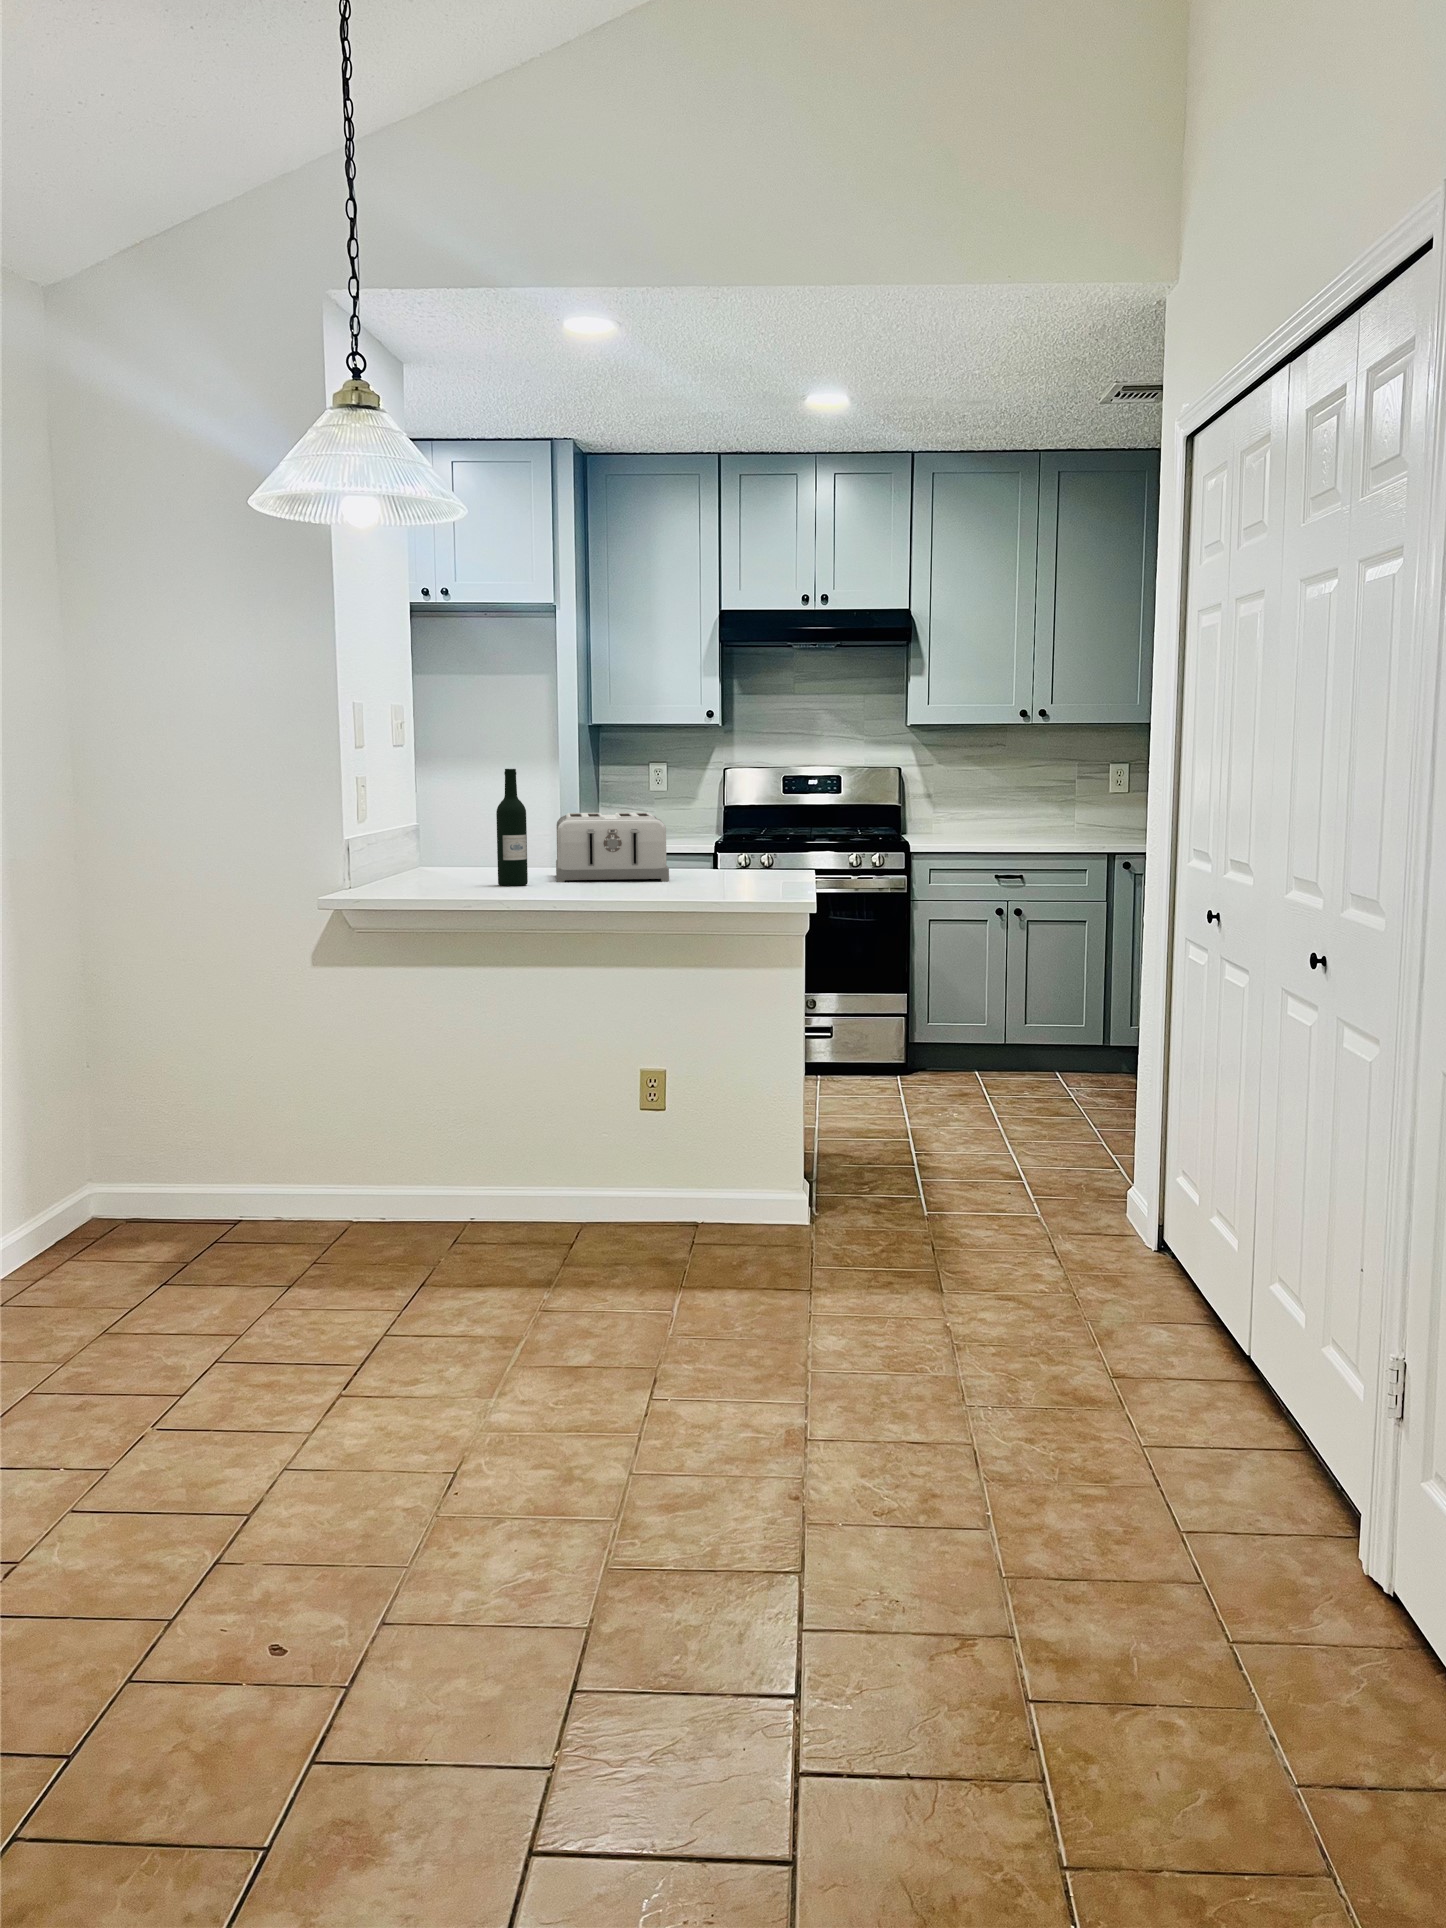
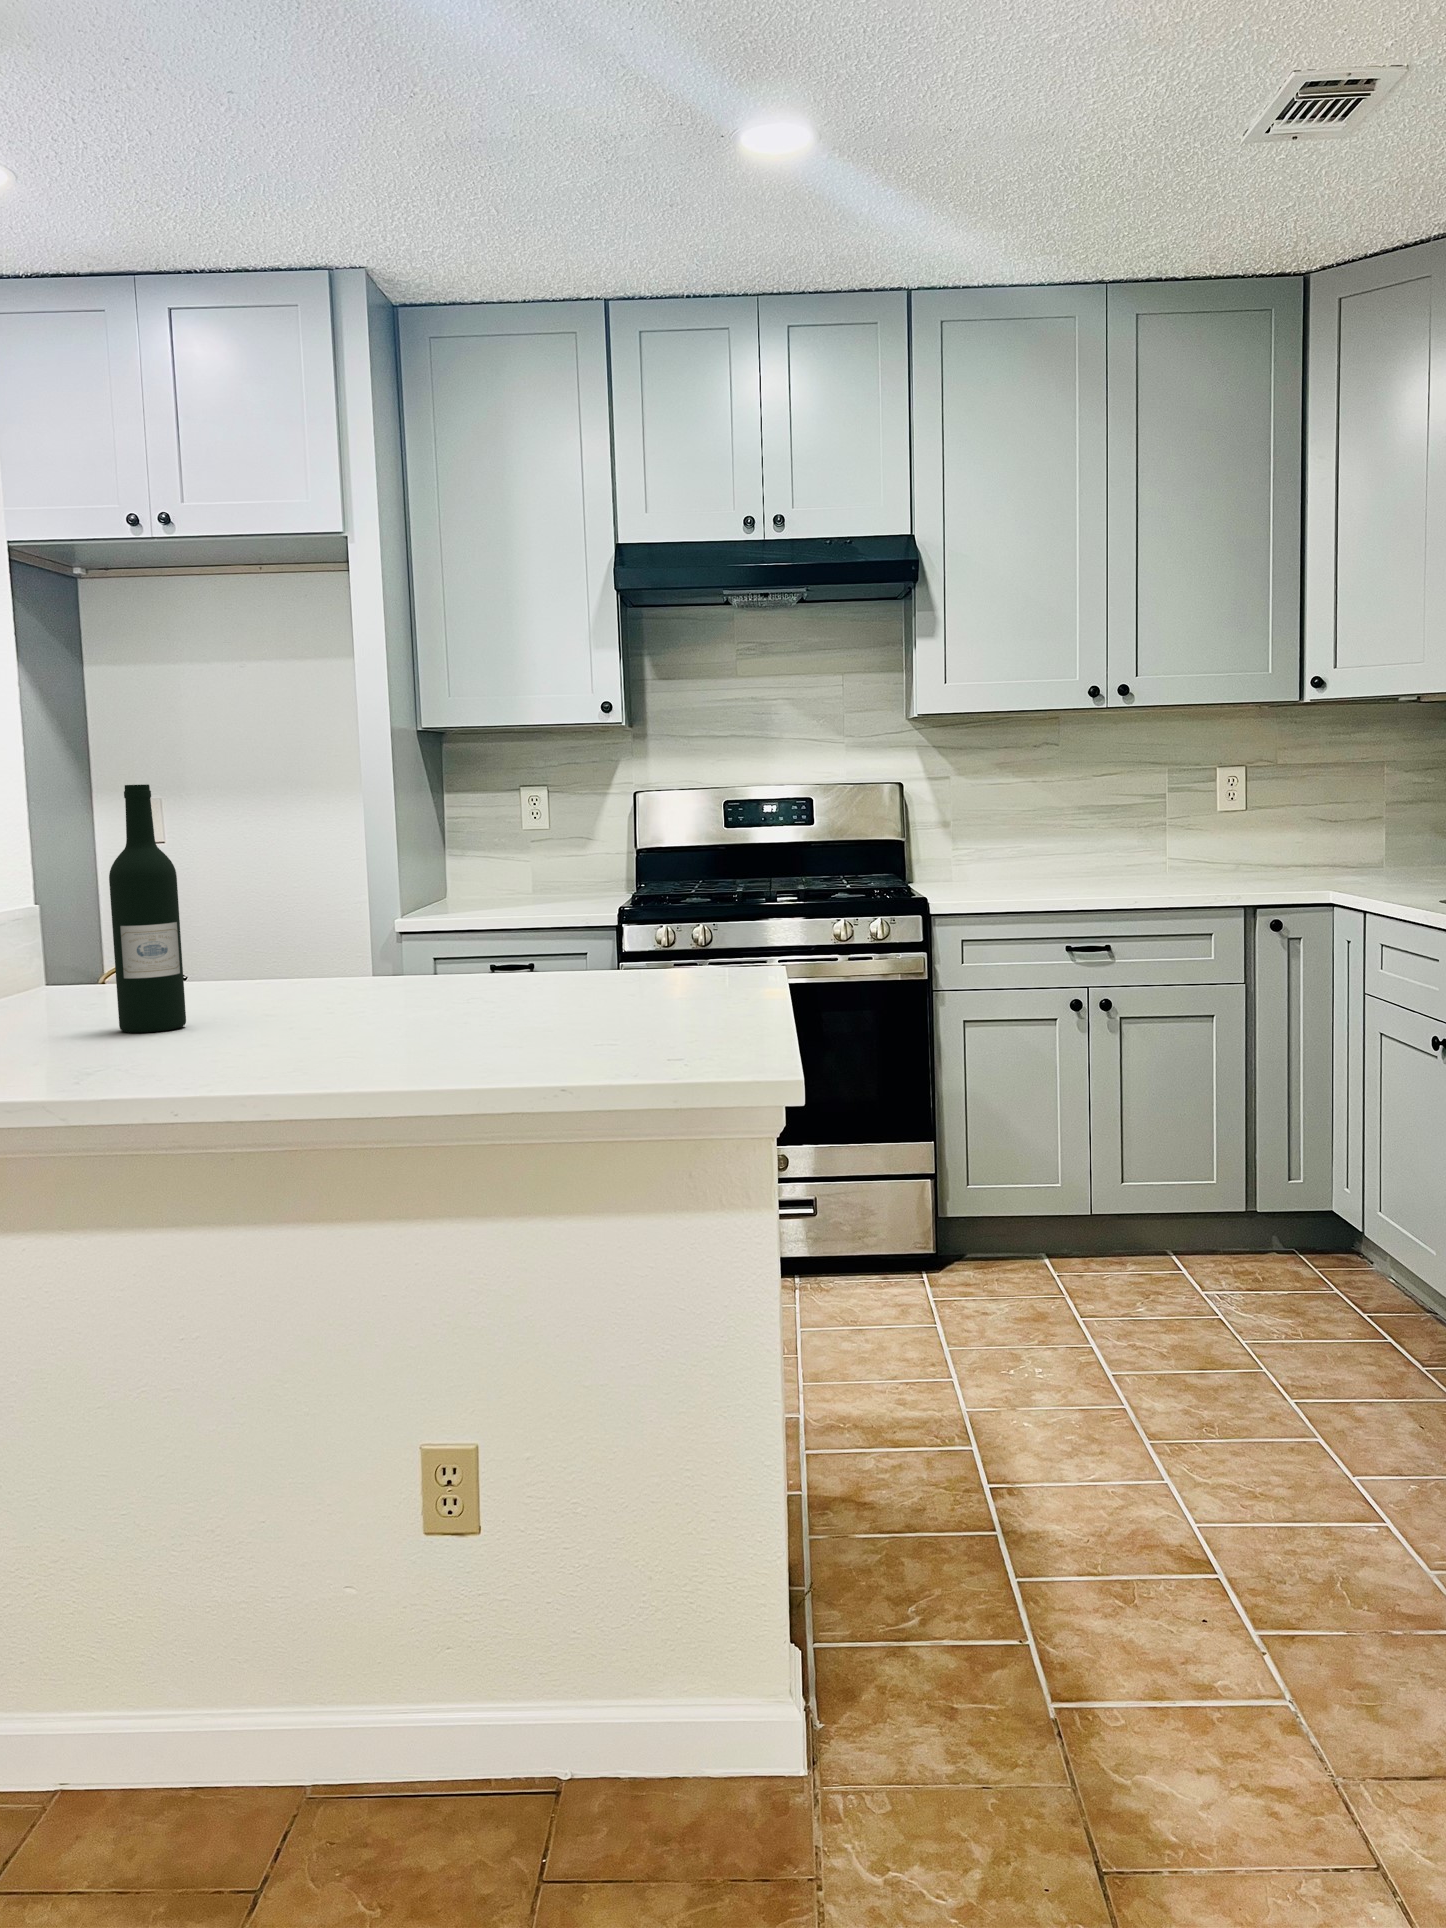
toaster: present [556,812,669,882] -> none [265,866,497,1016]

